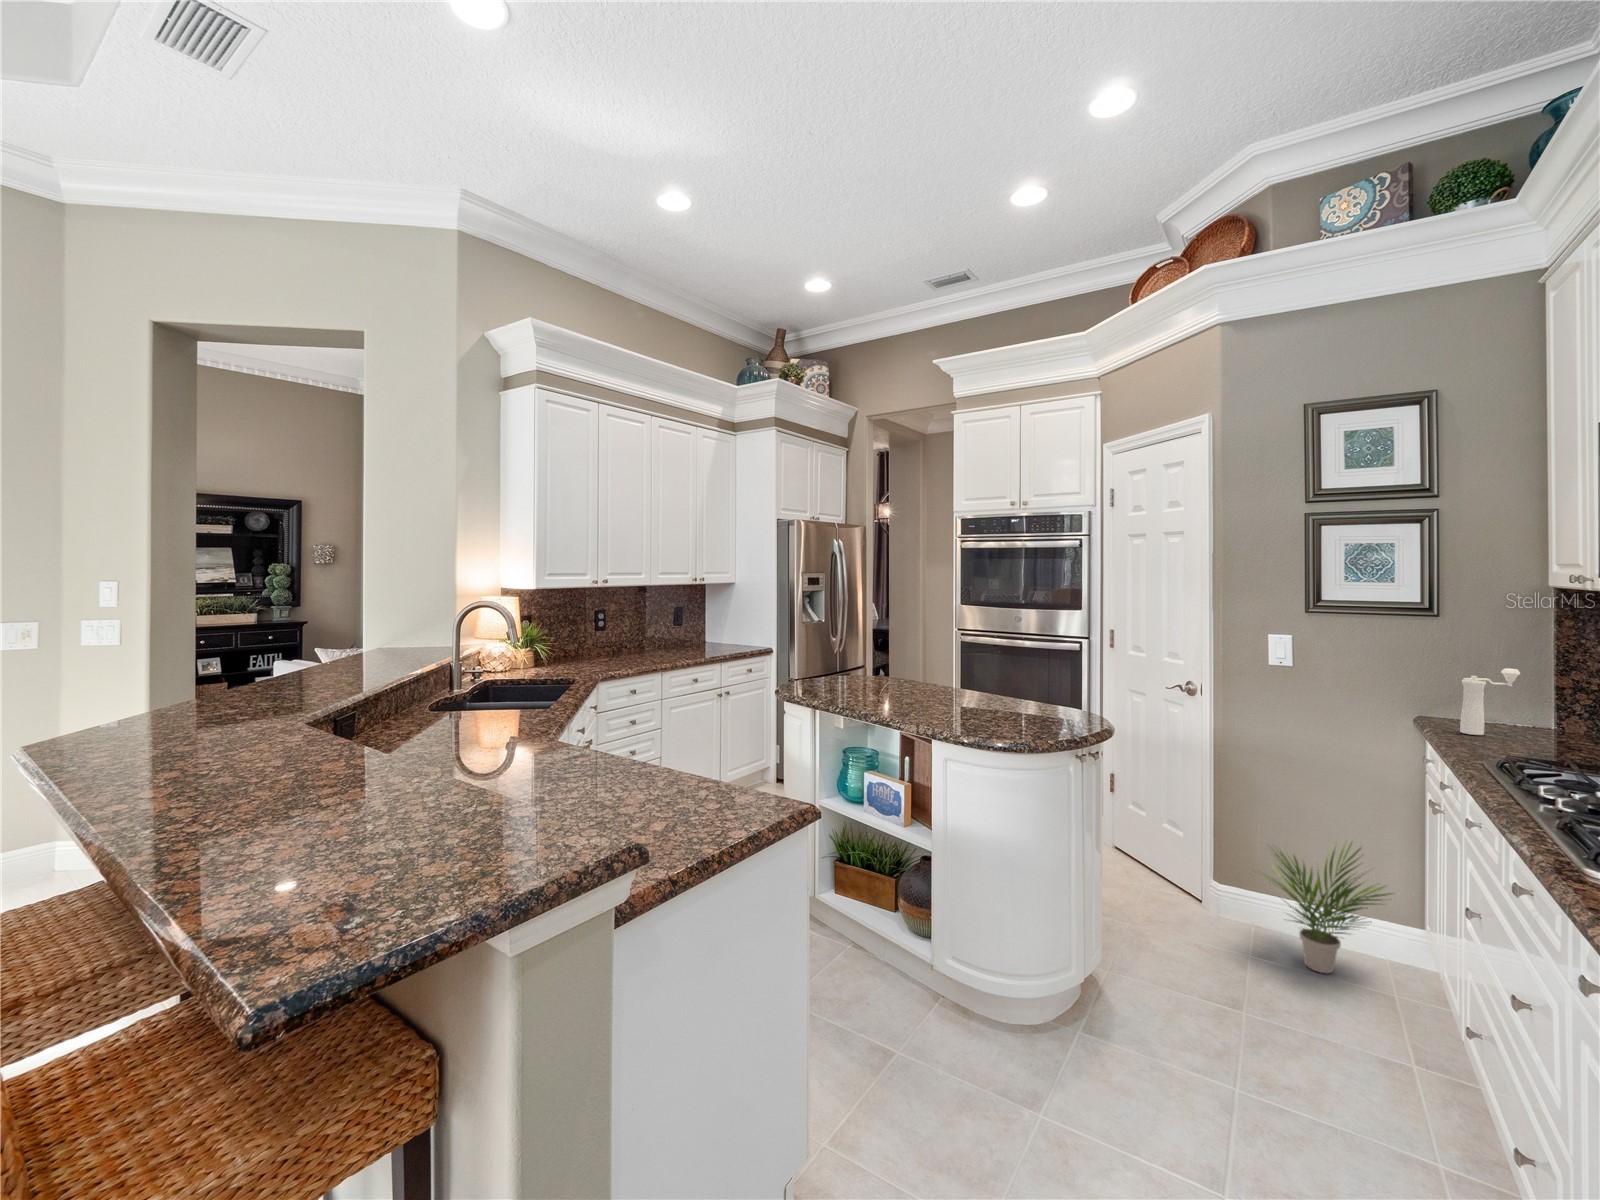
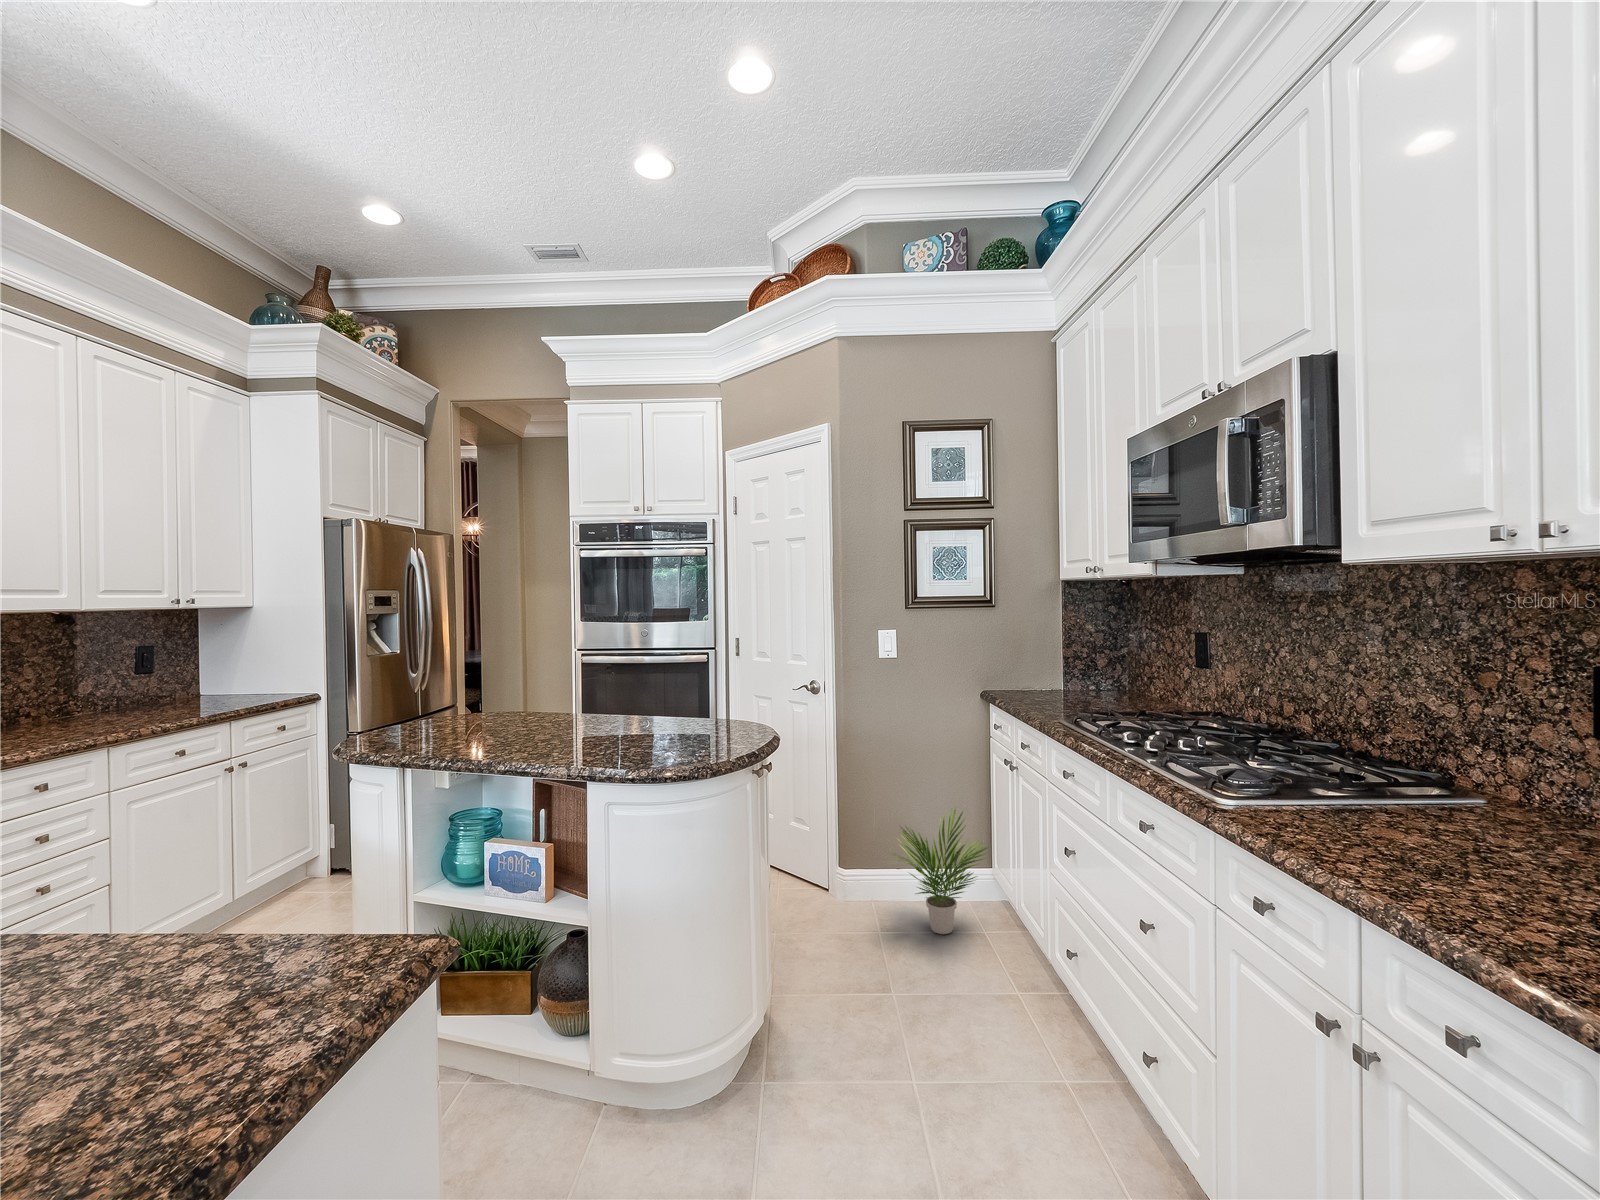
pepper mill: present [1460,668,1520,735] -> none [1020,646,1053,701]

